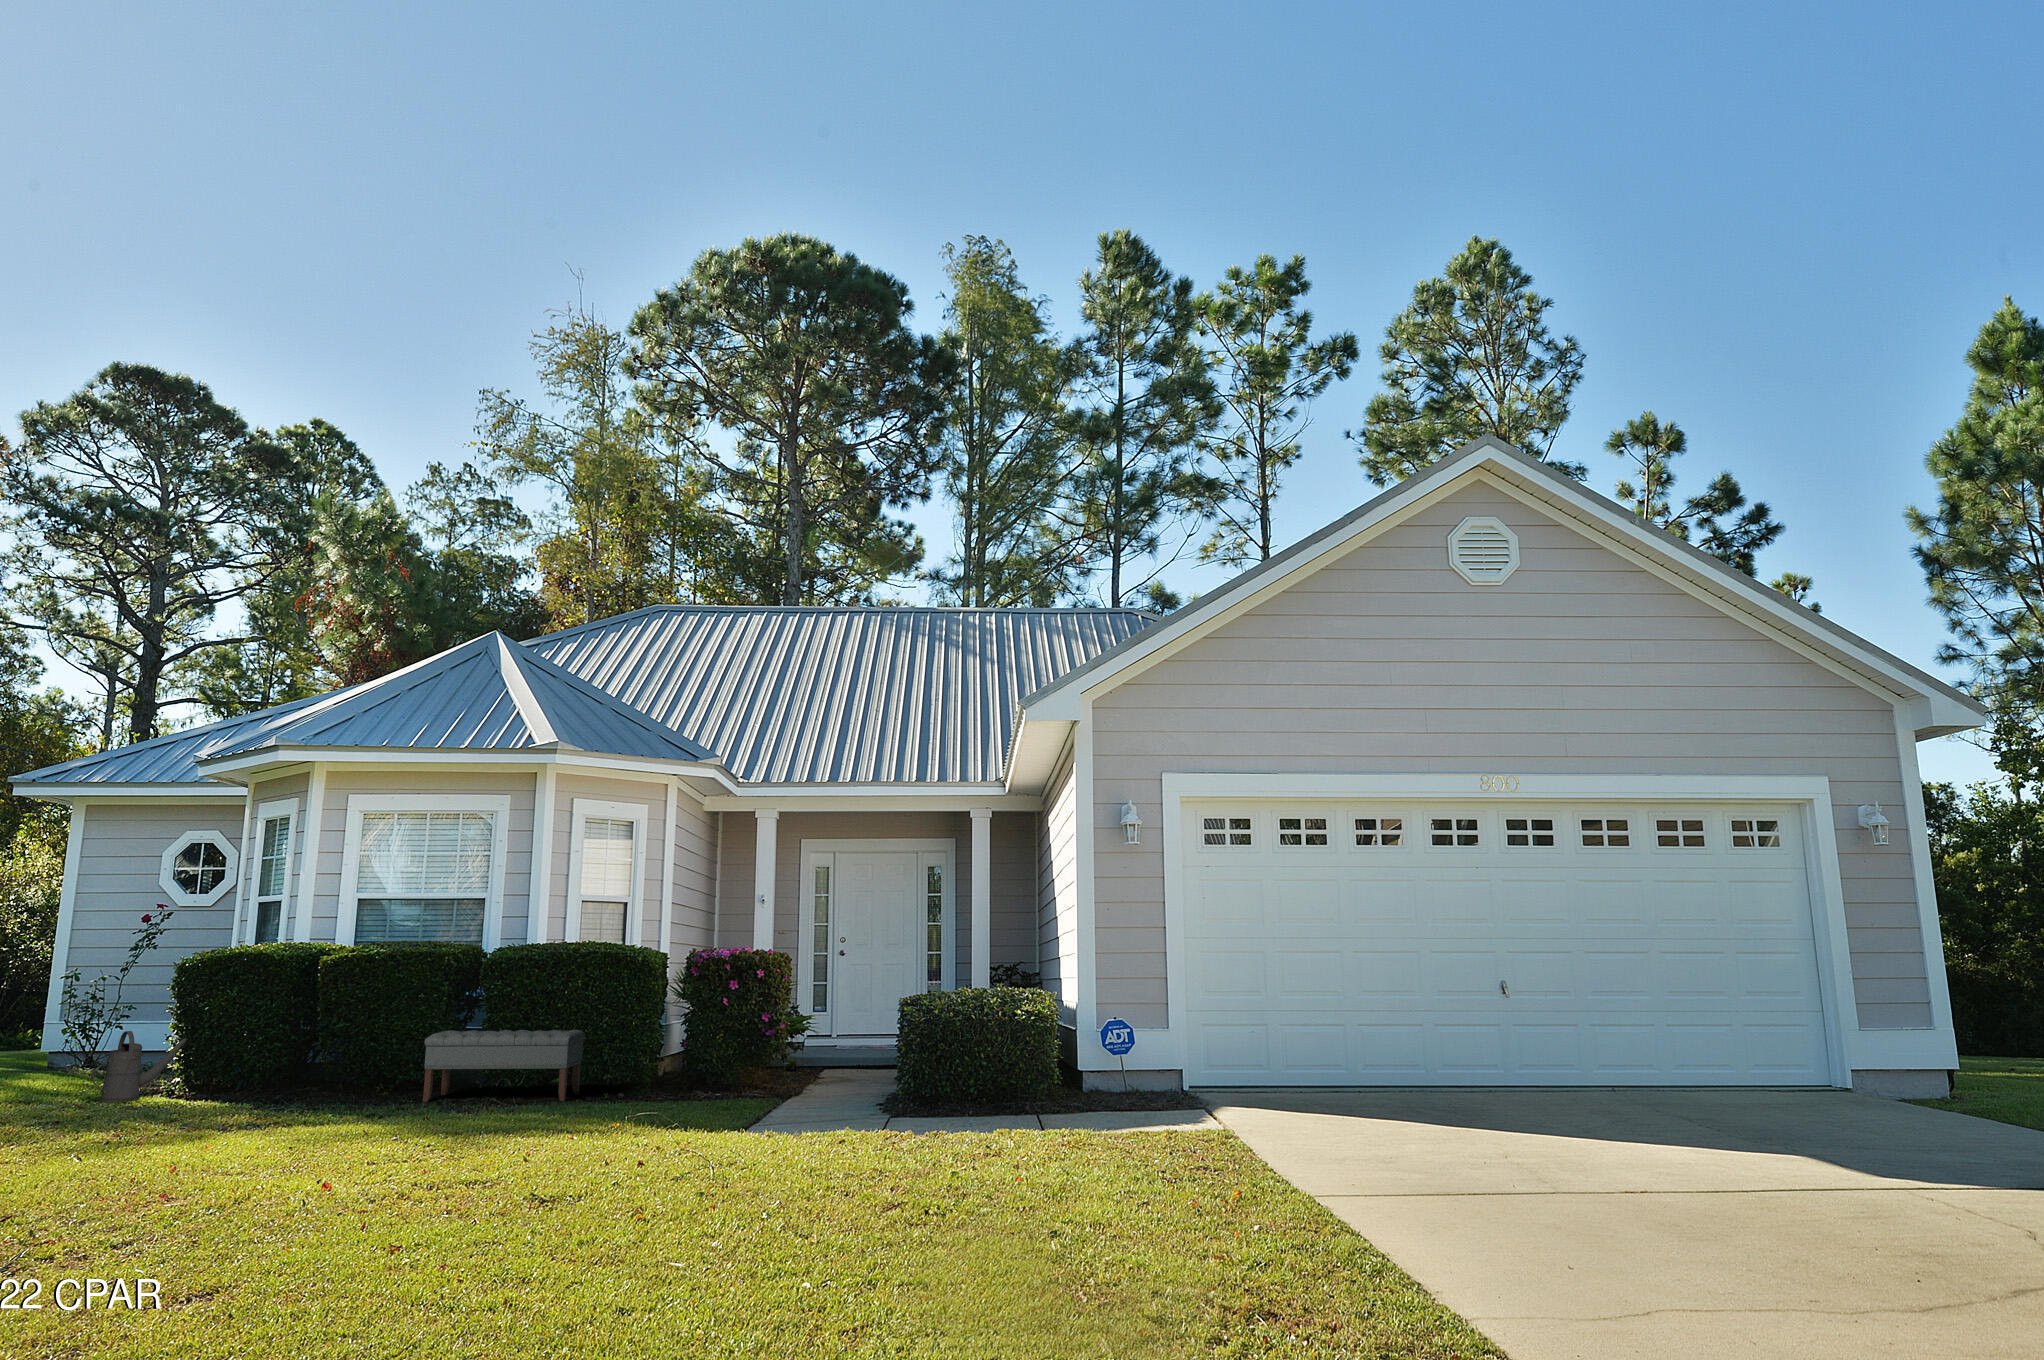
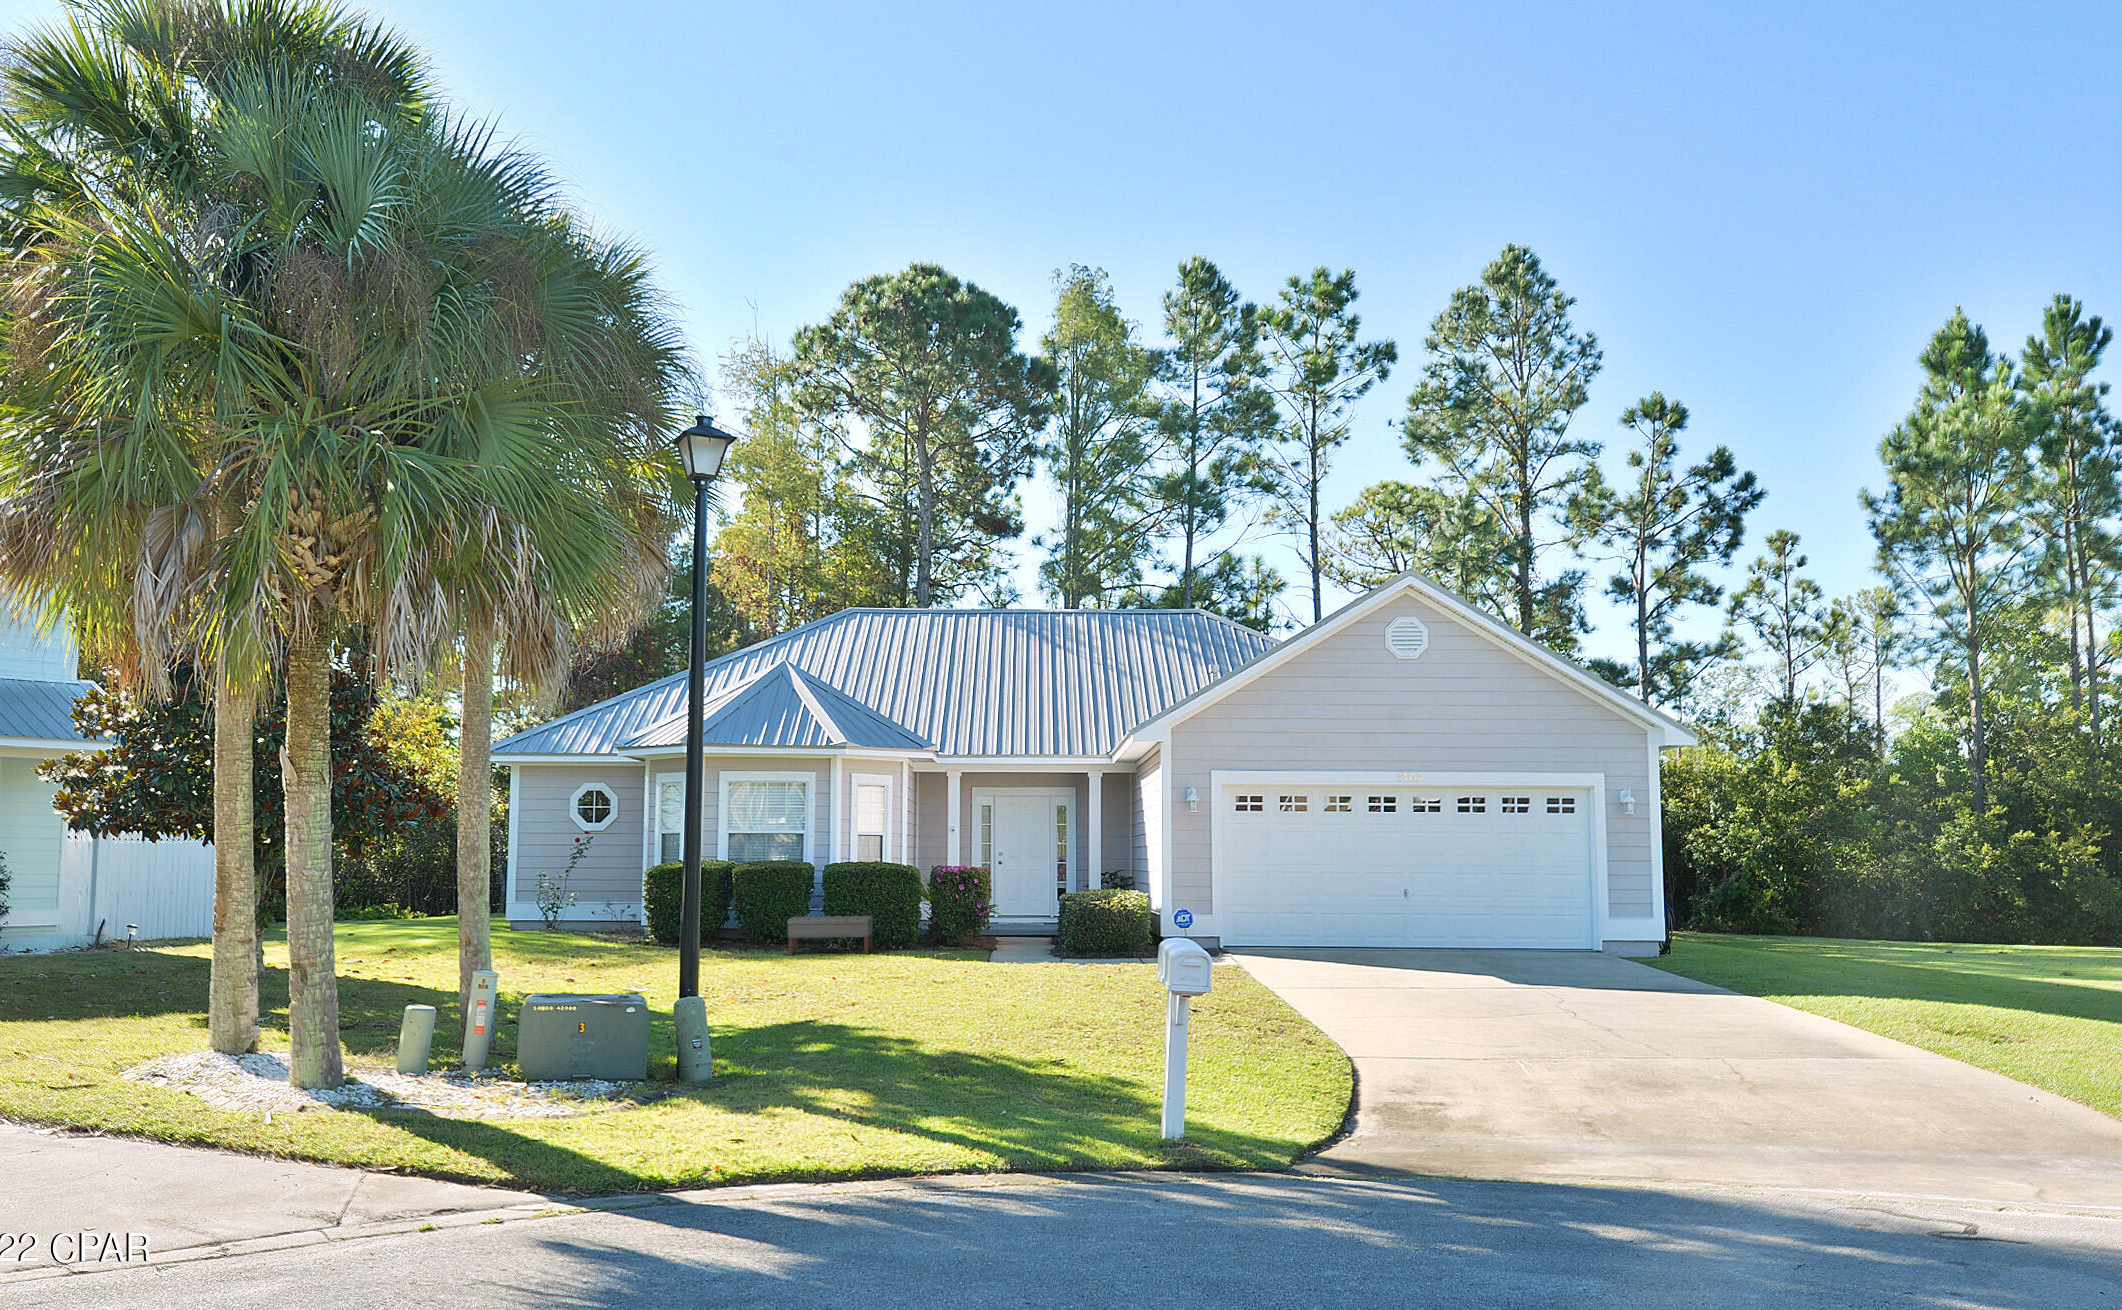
watering can: present [91,1031,186,1103] -> none [603,918,644,957]

